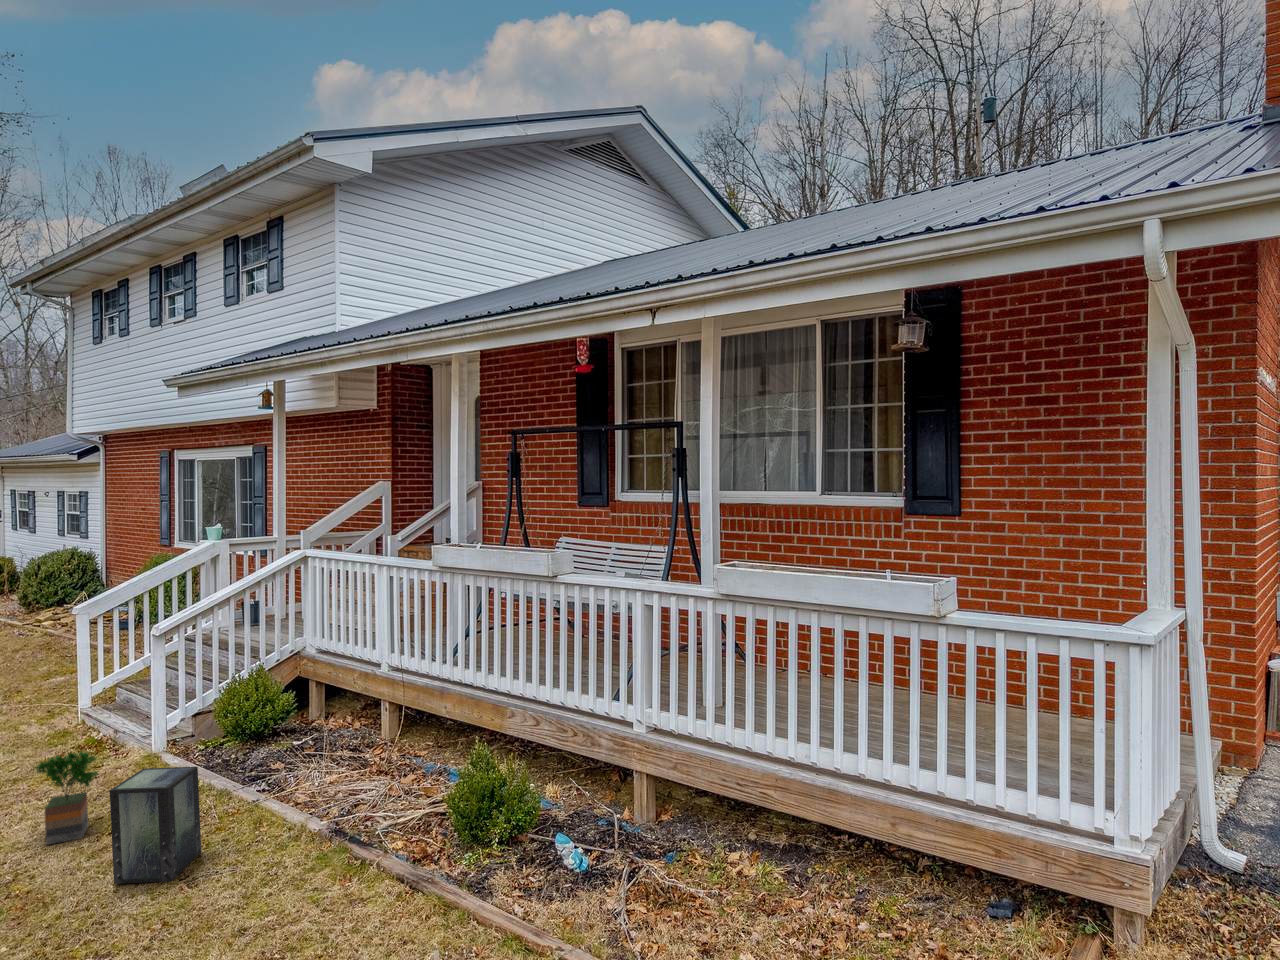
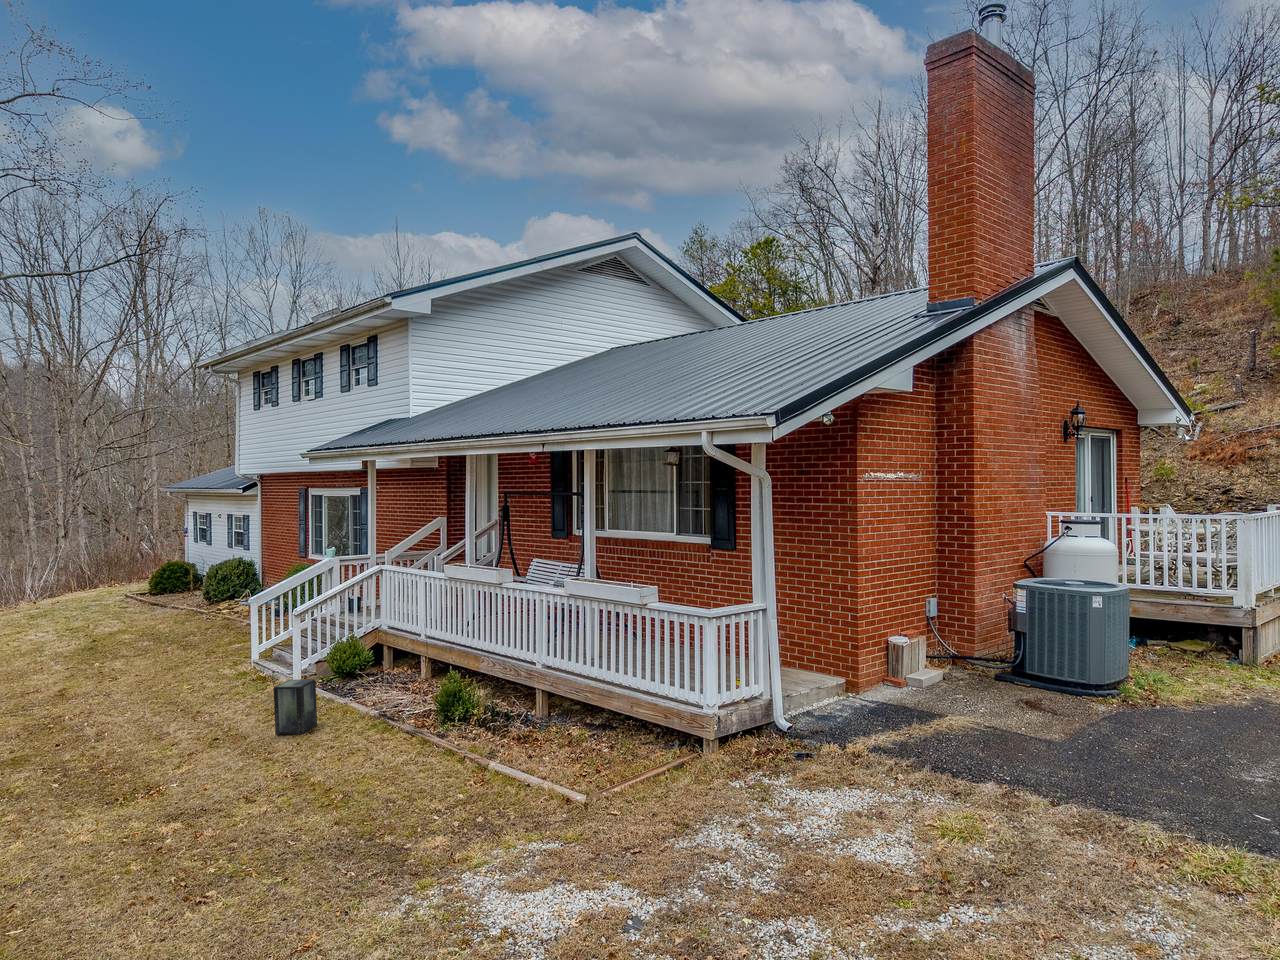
potted tree: present [36,752,98,845] -> none [235,673,268,720]

